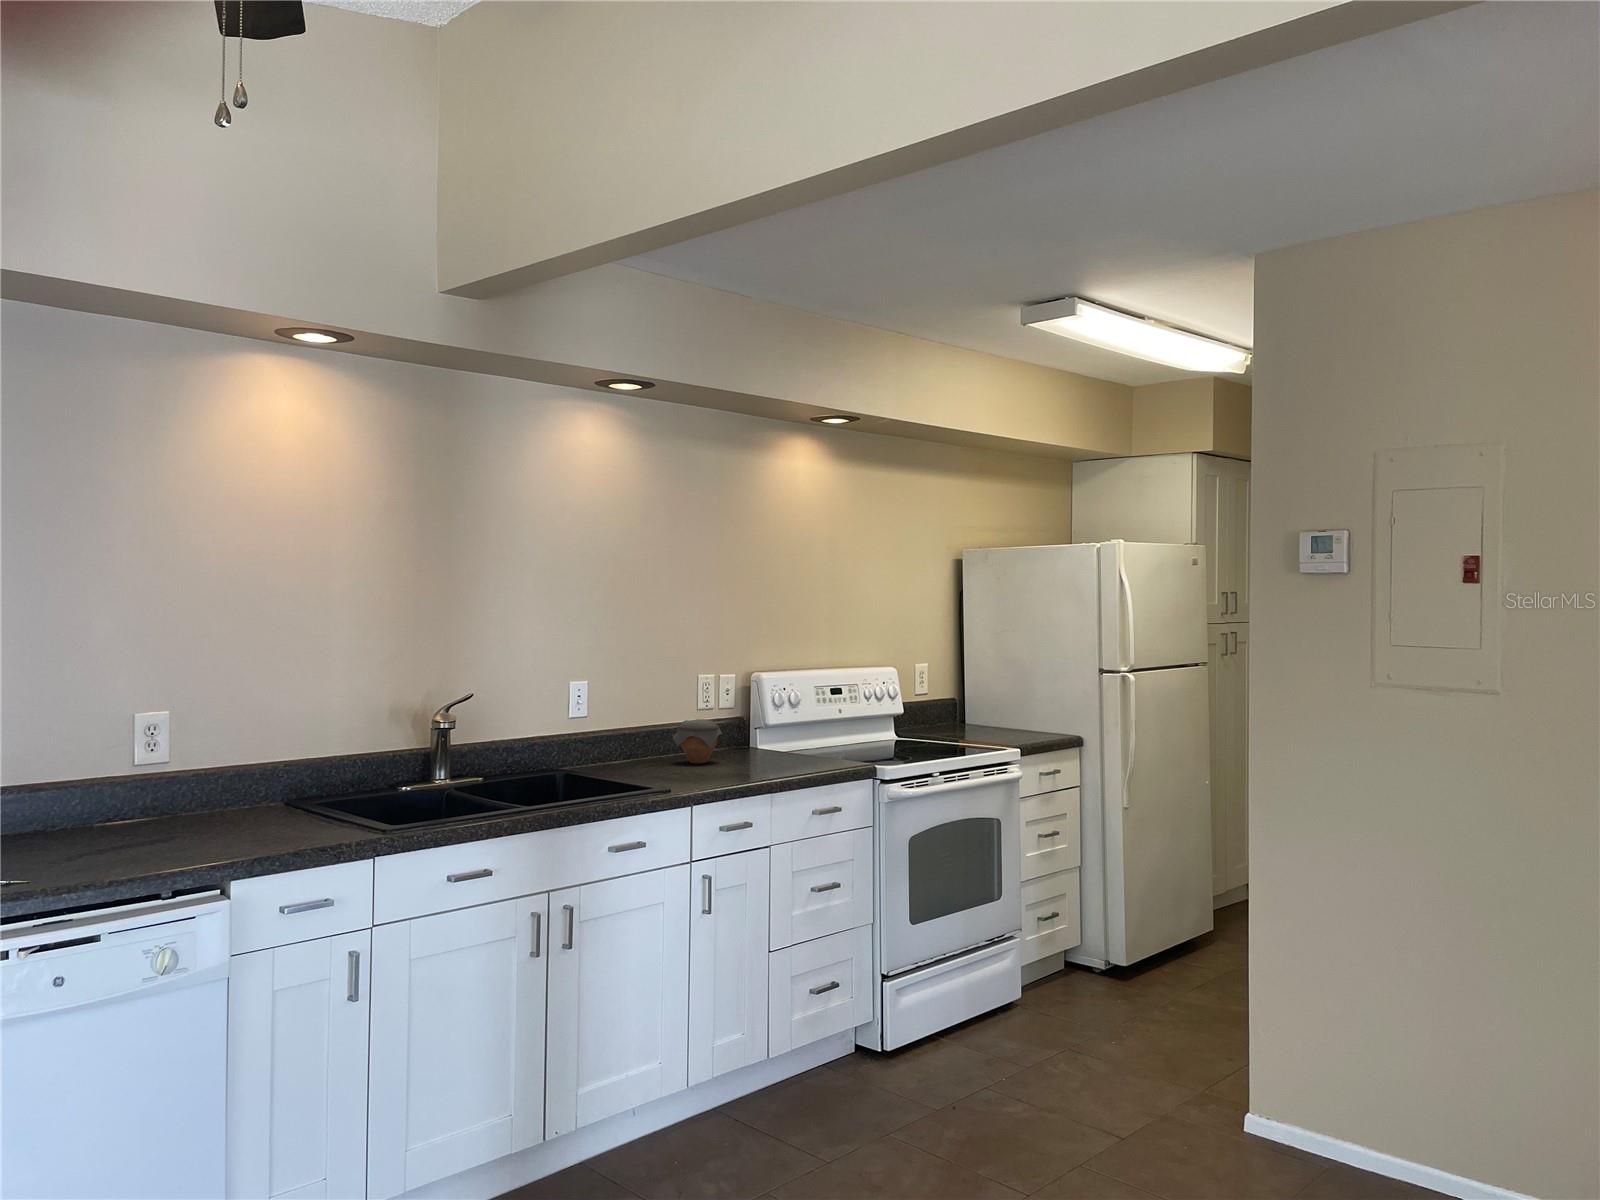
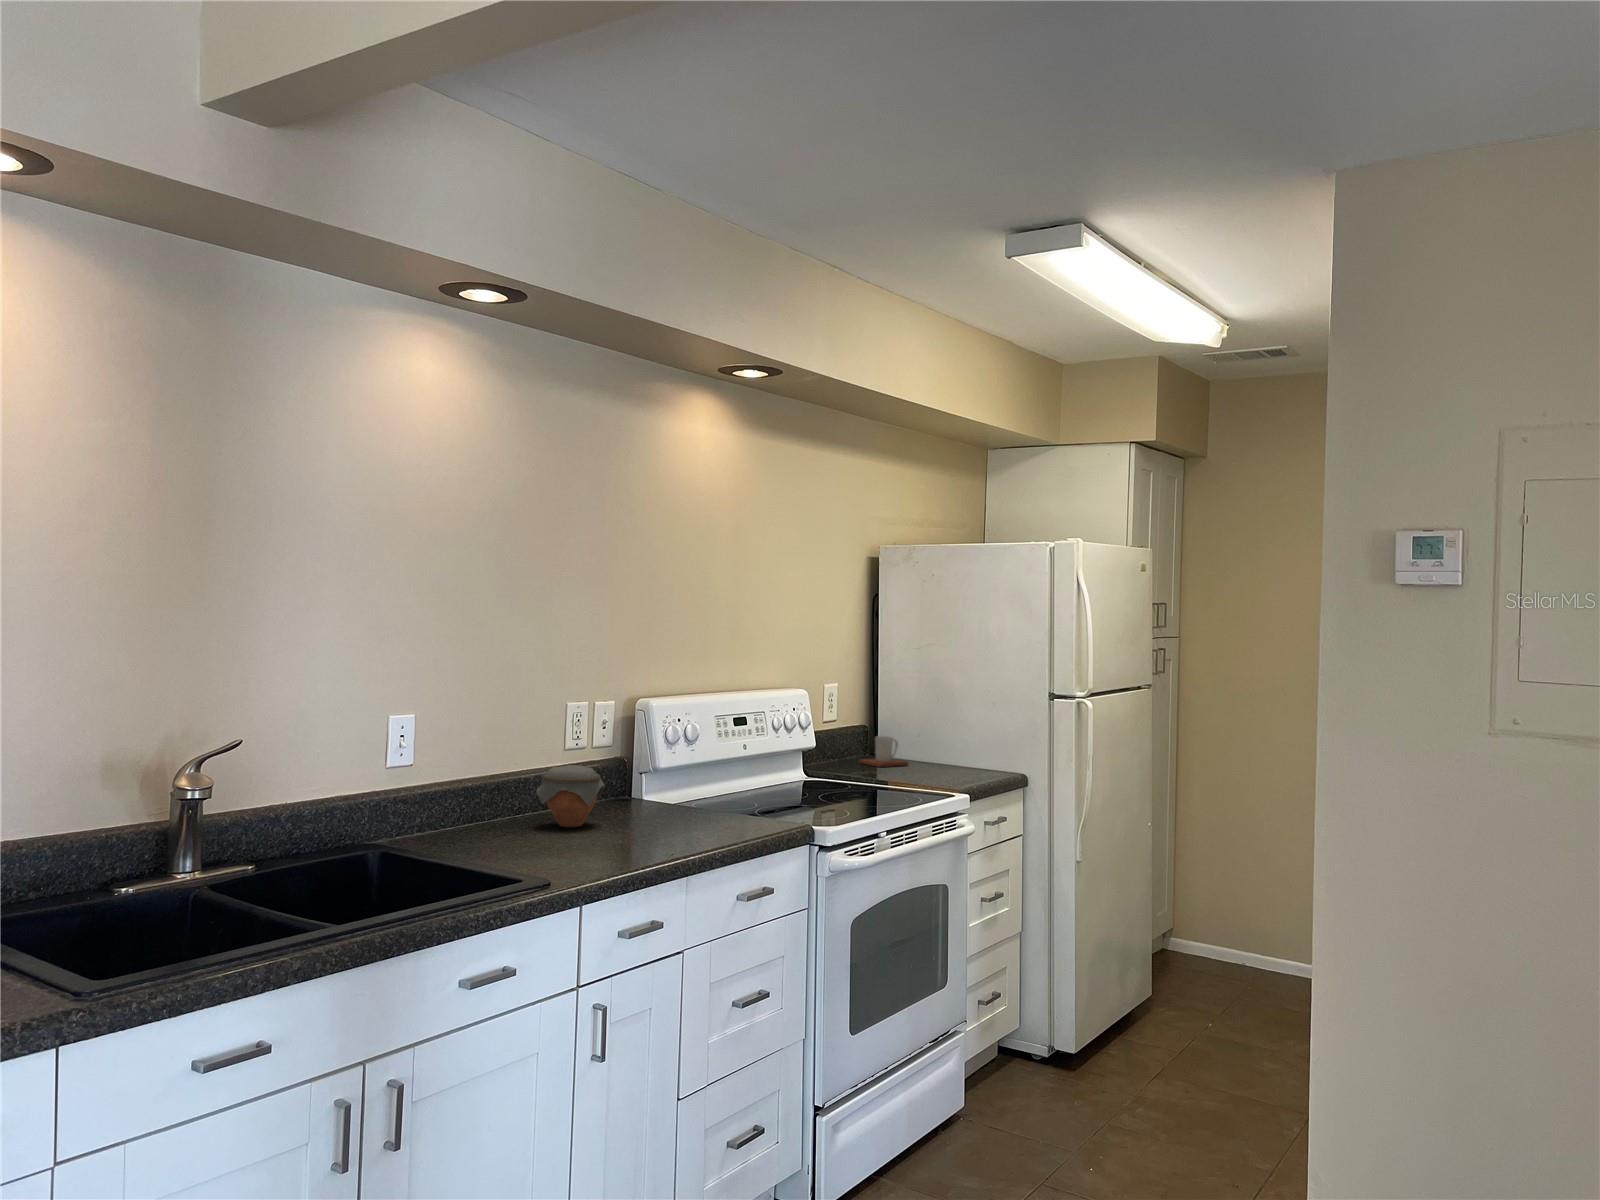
mug: none [946,706,987,731] -> present [859,736,909,767]

